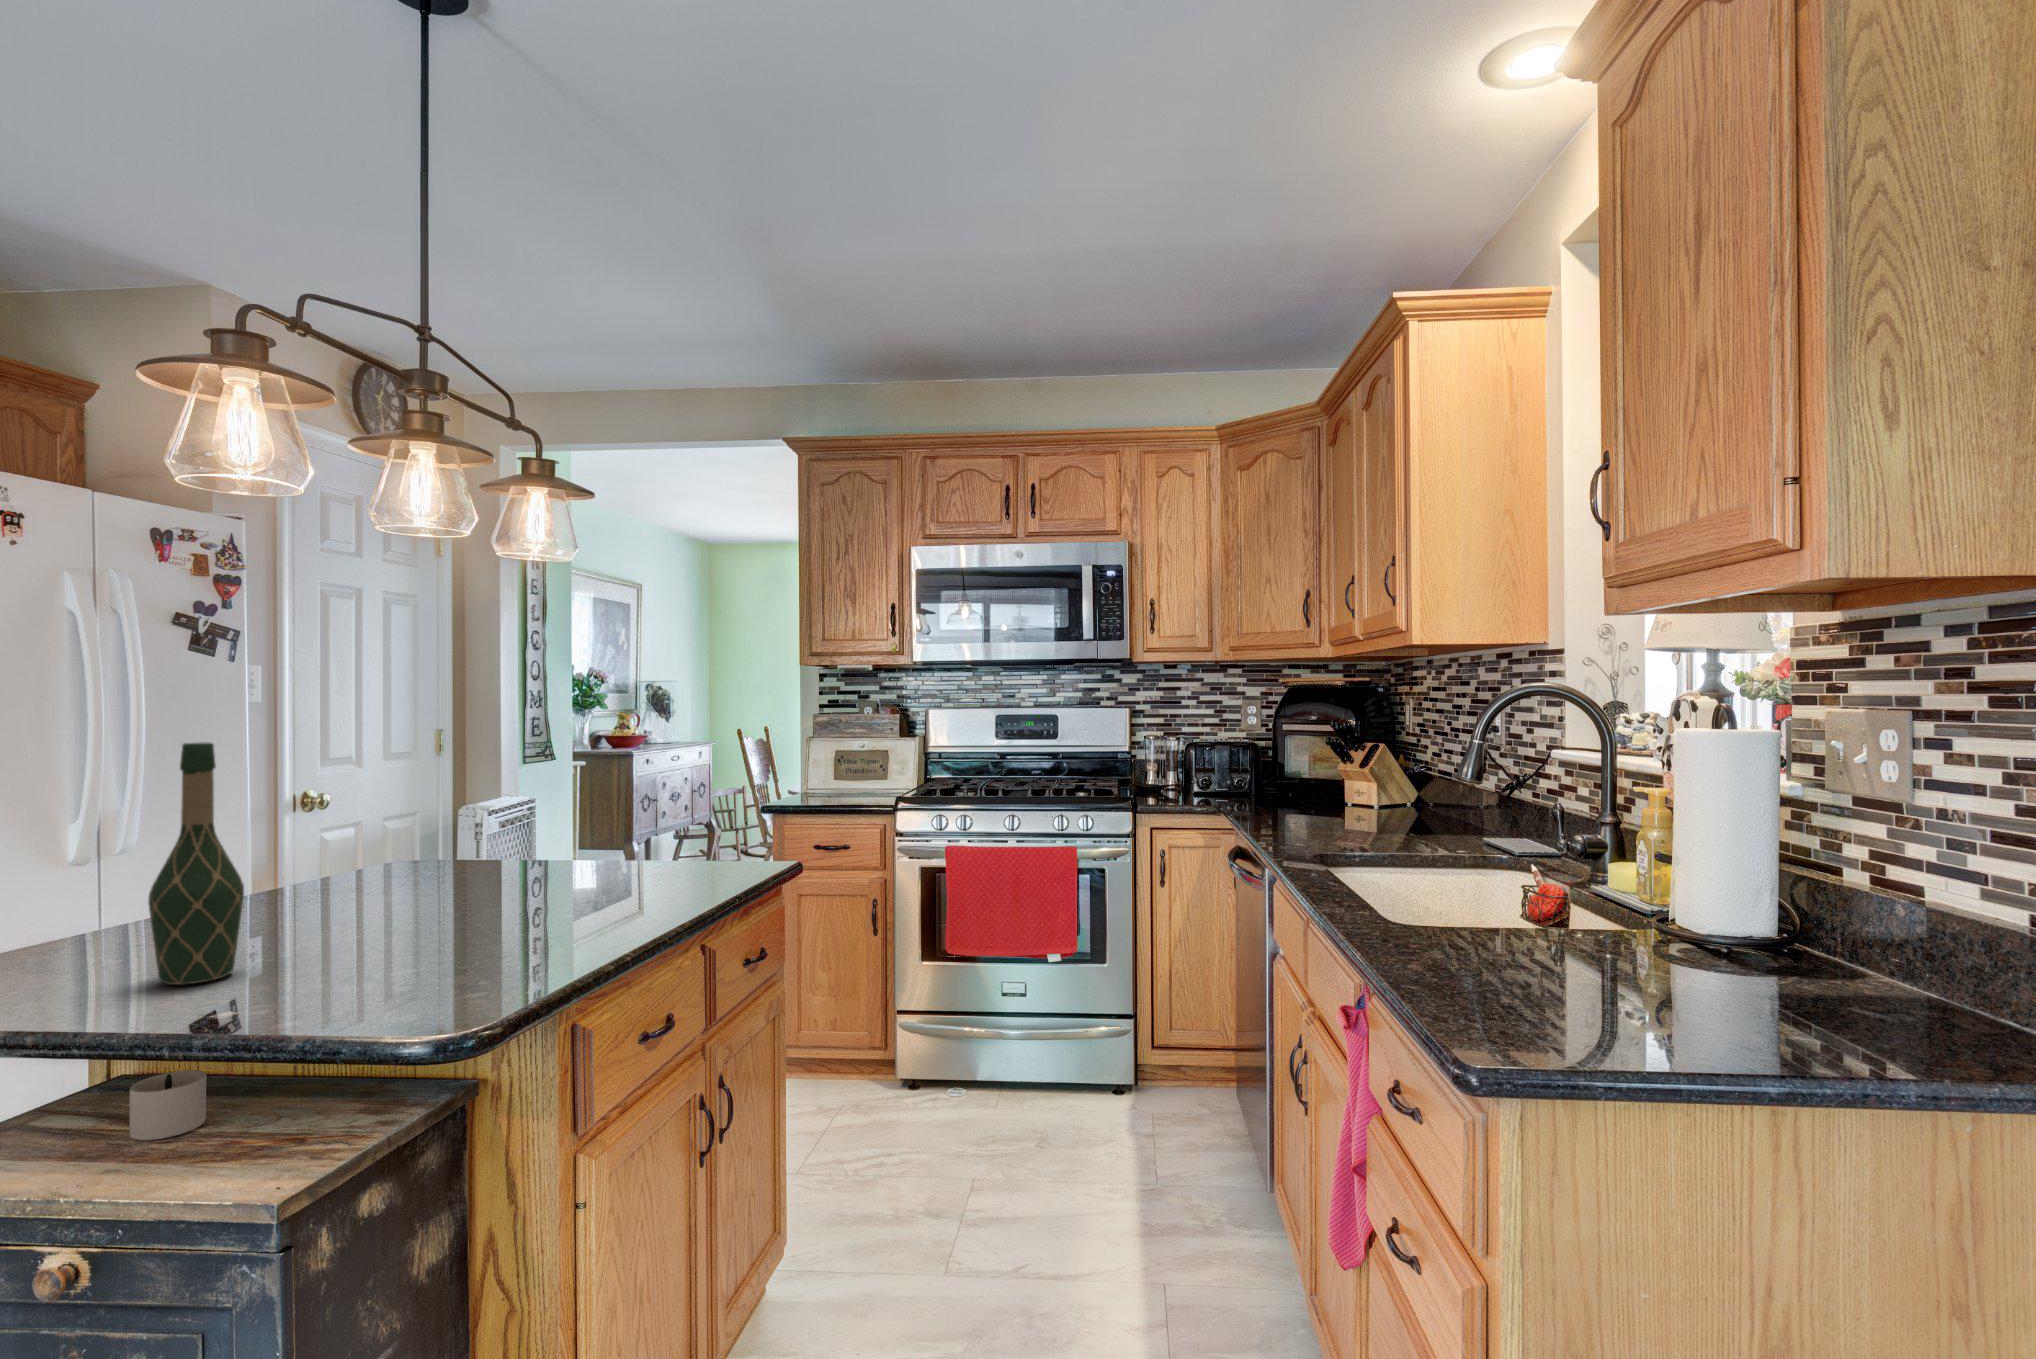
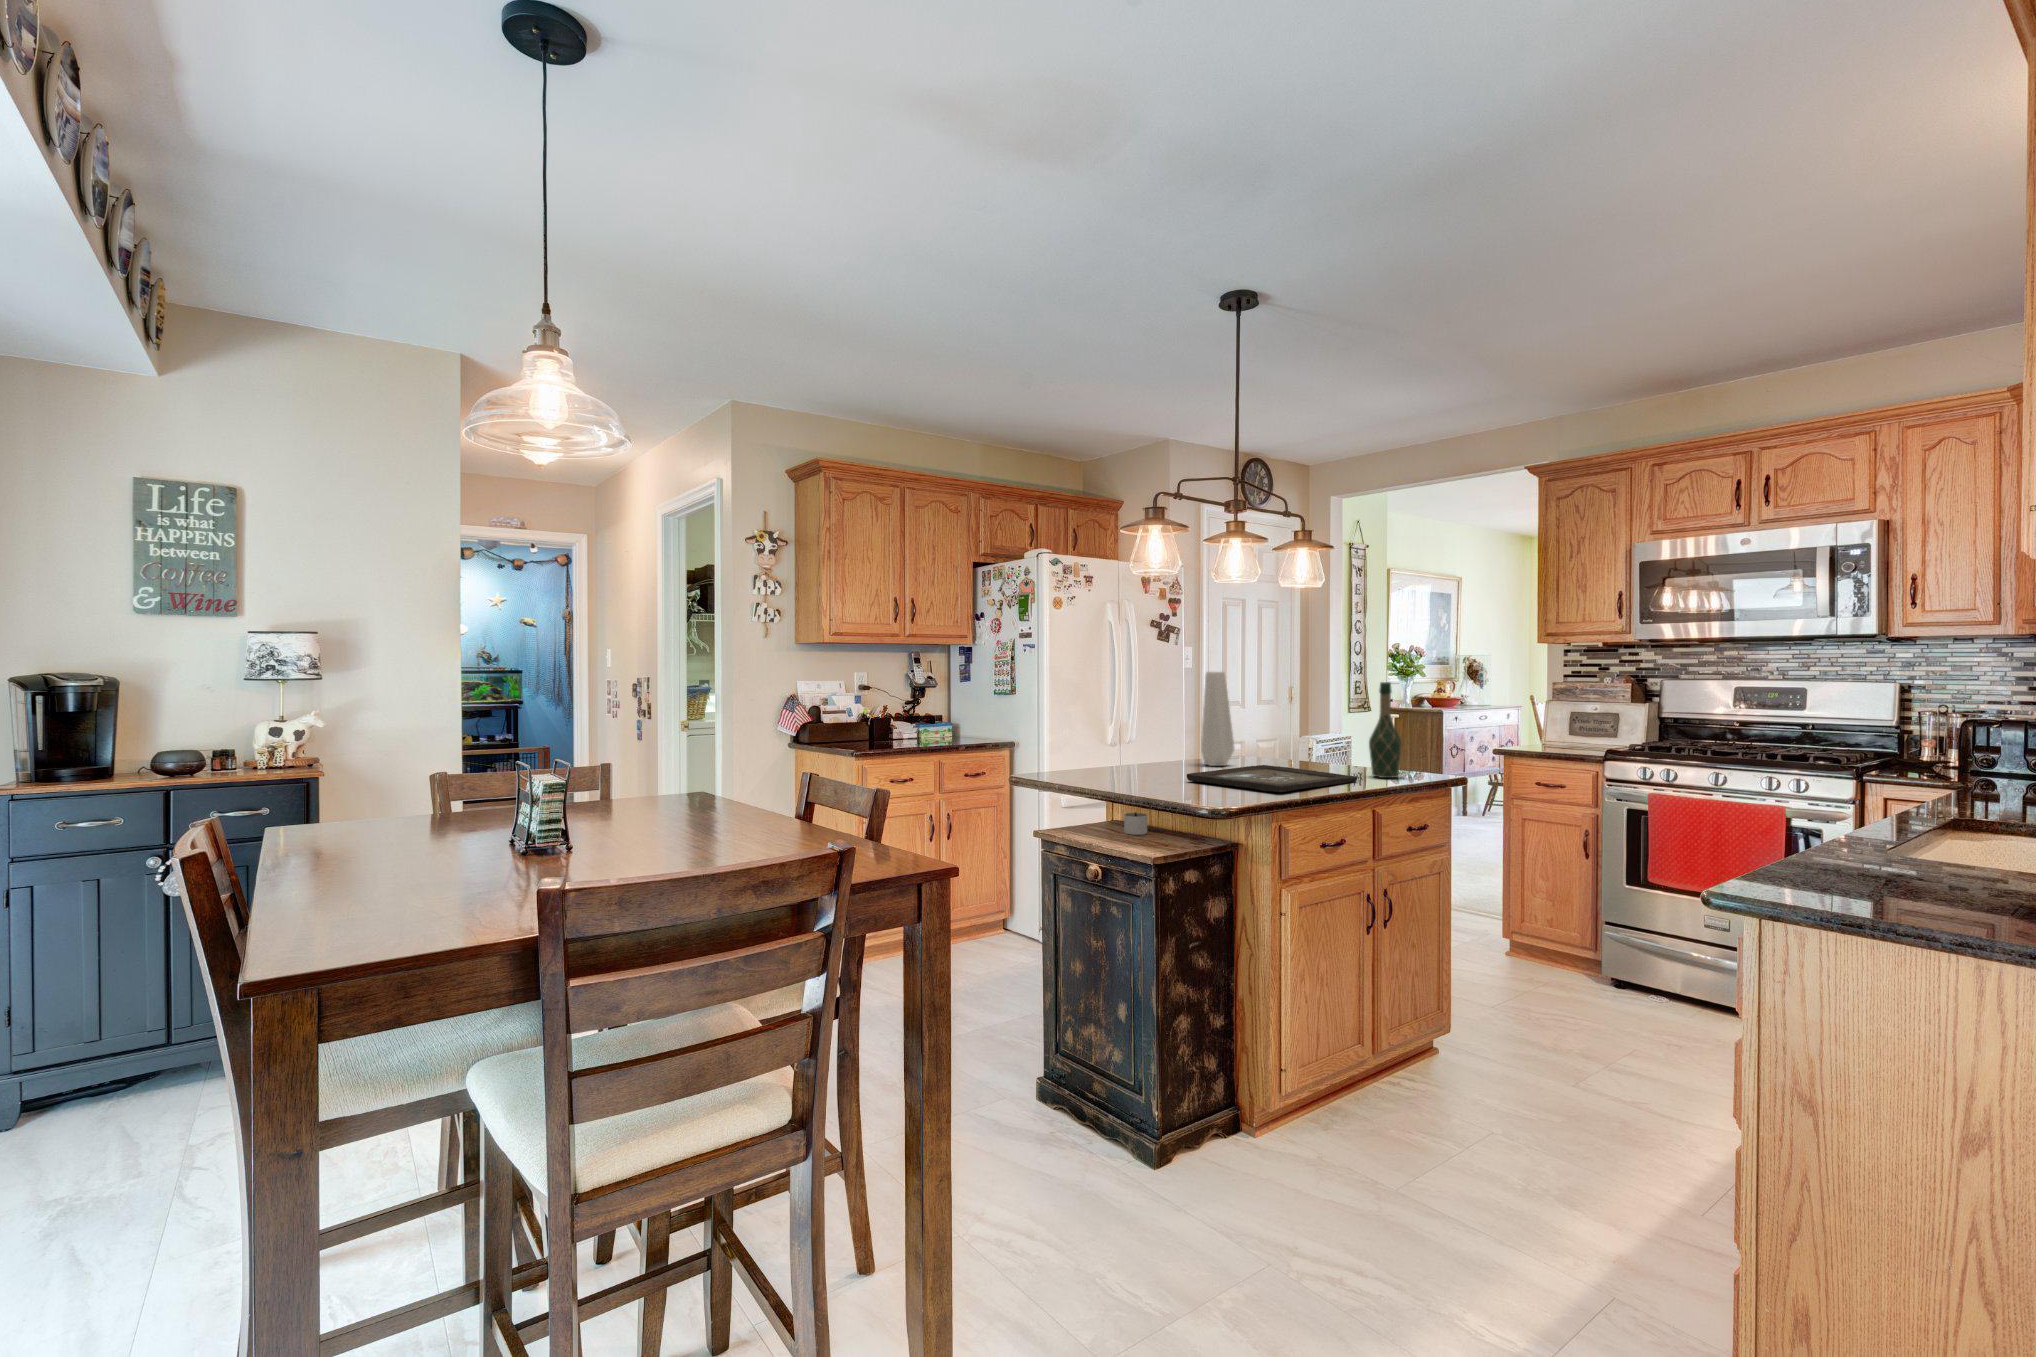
vase: none [322,708,402,899] -> present [1201,672,1234,766]
wine bottle: present [148,743,244,985] -> present [1369,682,1402,778]
tray: none [310,885,666,955] -> present [1187,765,1357,792]

